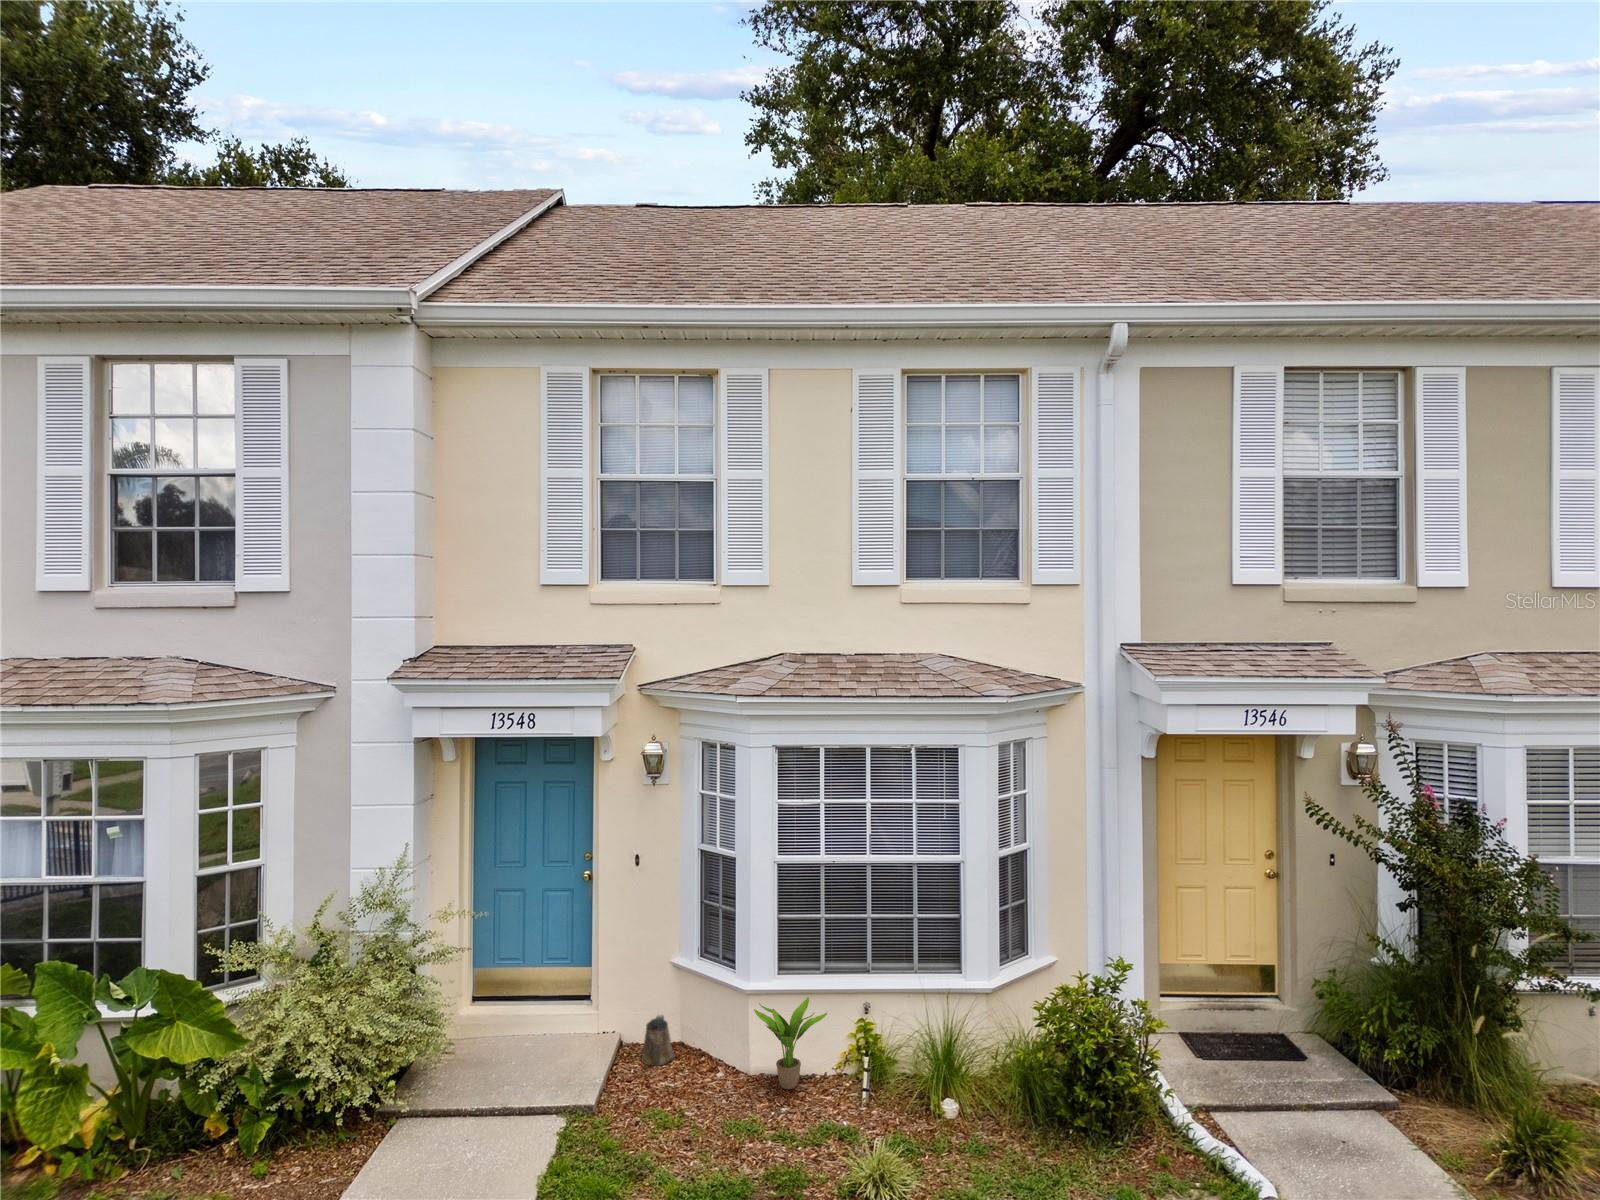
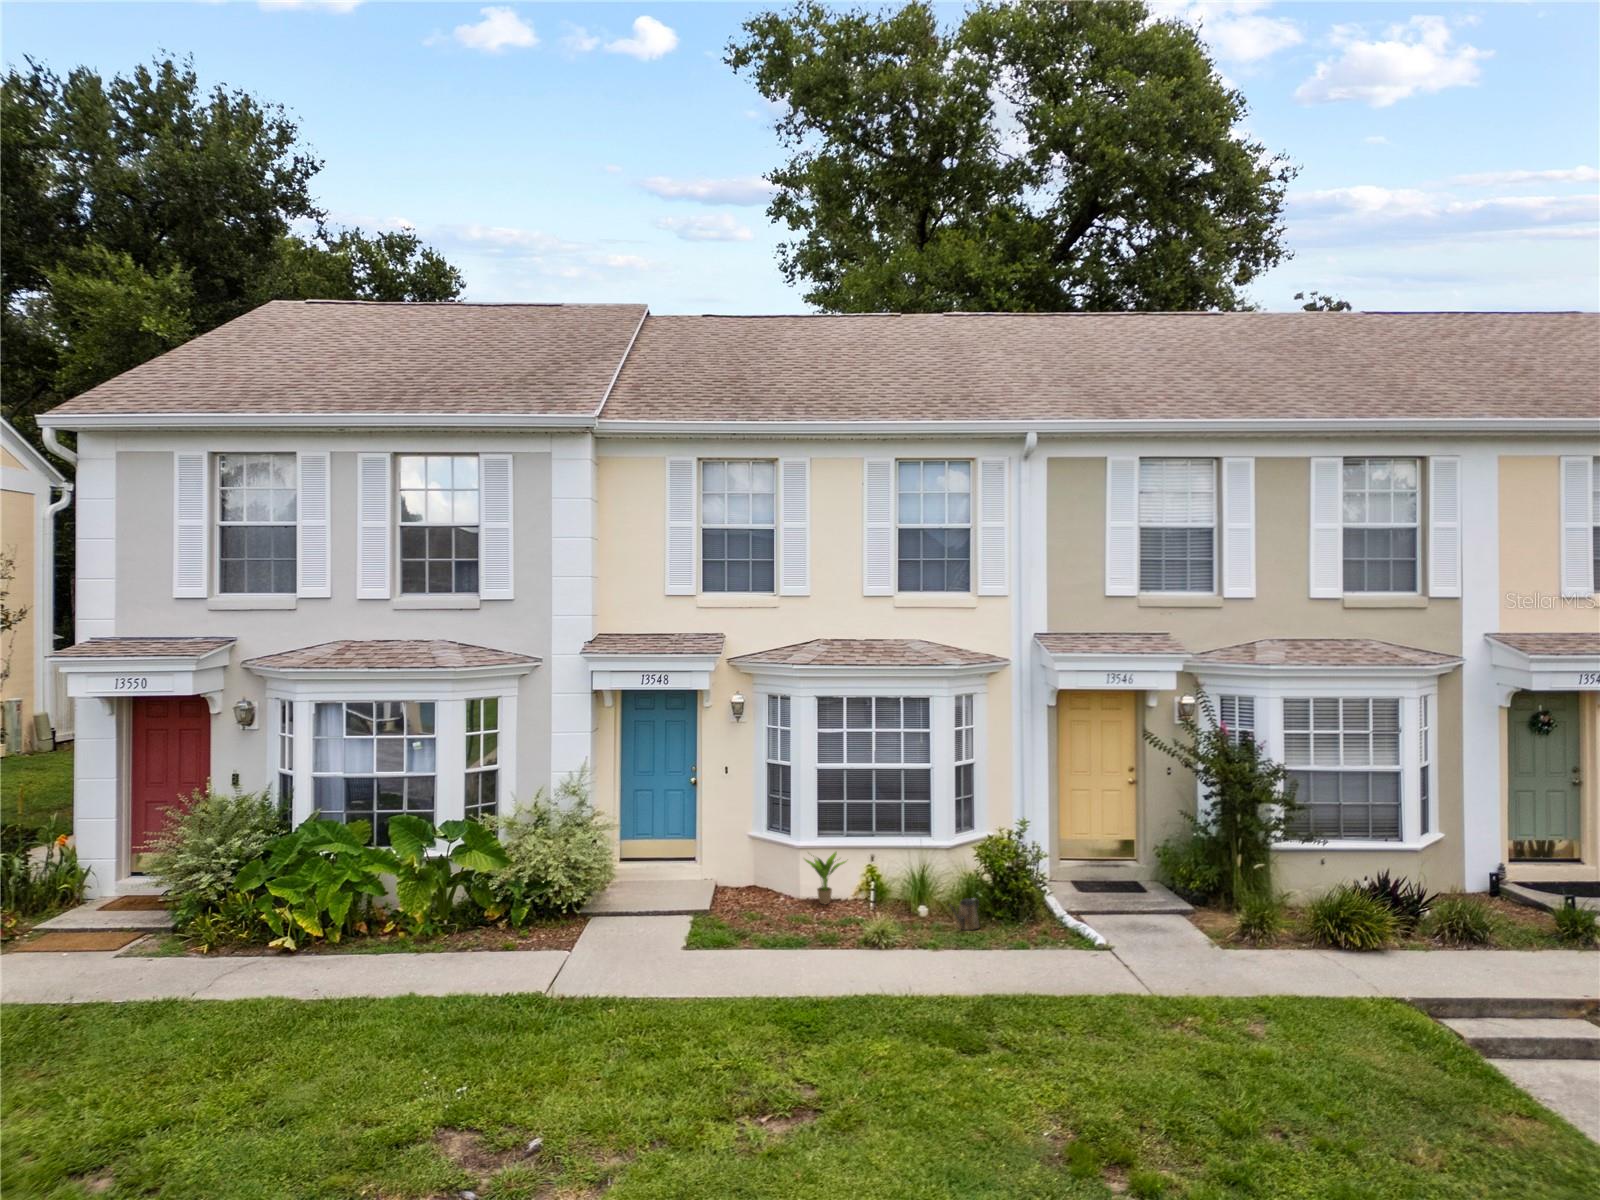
watering can: present [641,1015,674,1066] -> present [949,898,980,930]

